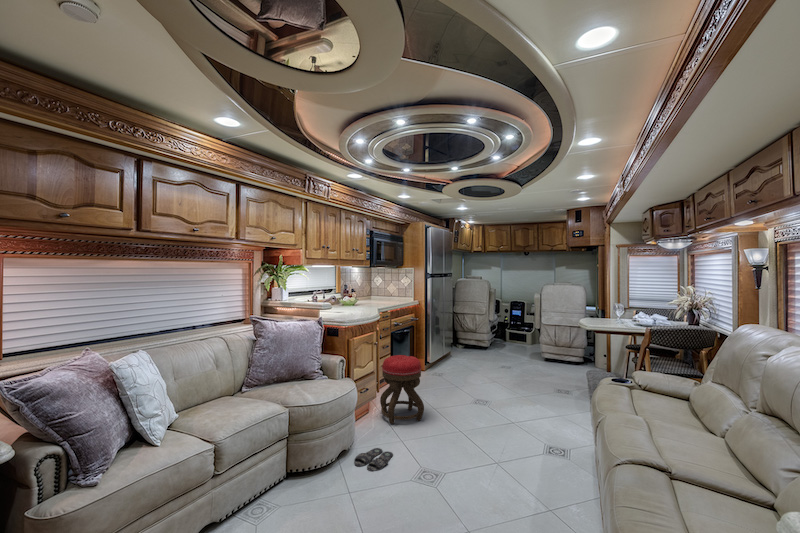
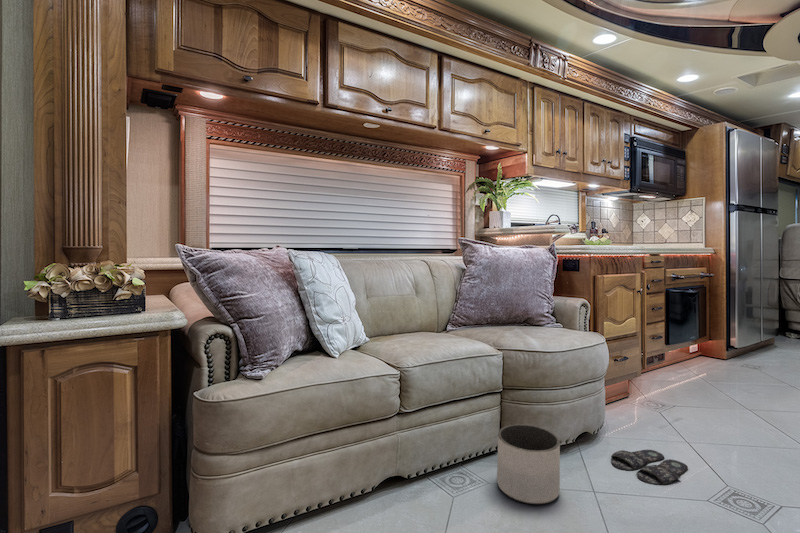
ottoman: present [380,355,424,424] -> none [650,313,746,429]
planter: none [285,455,323,509] -> present [497,424,560,504]

